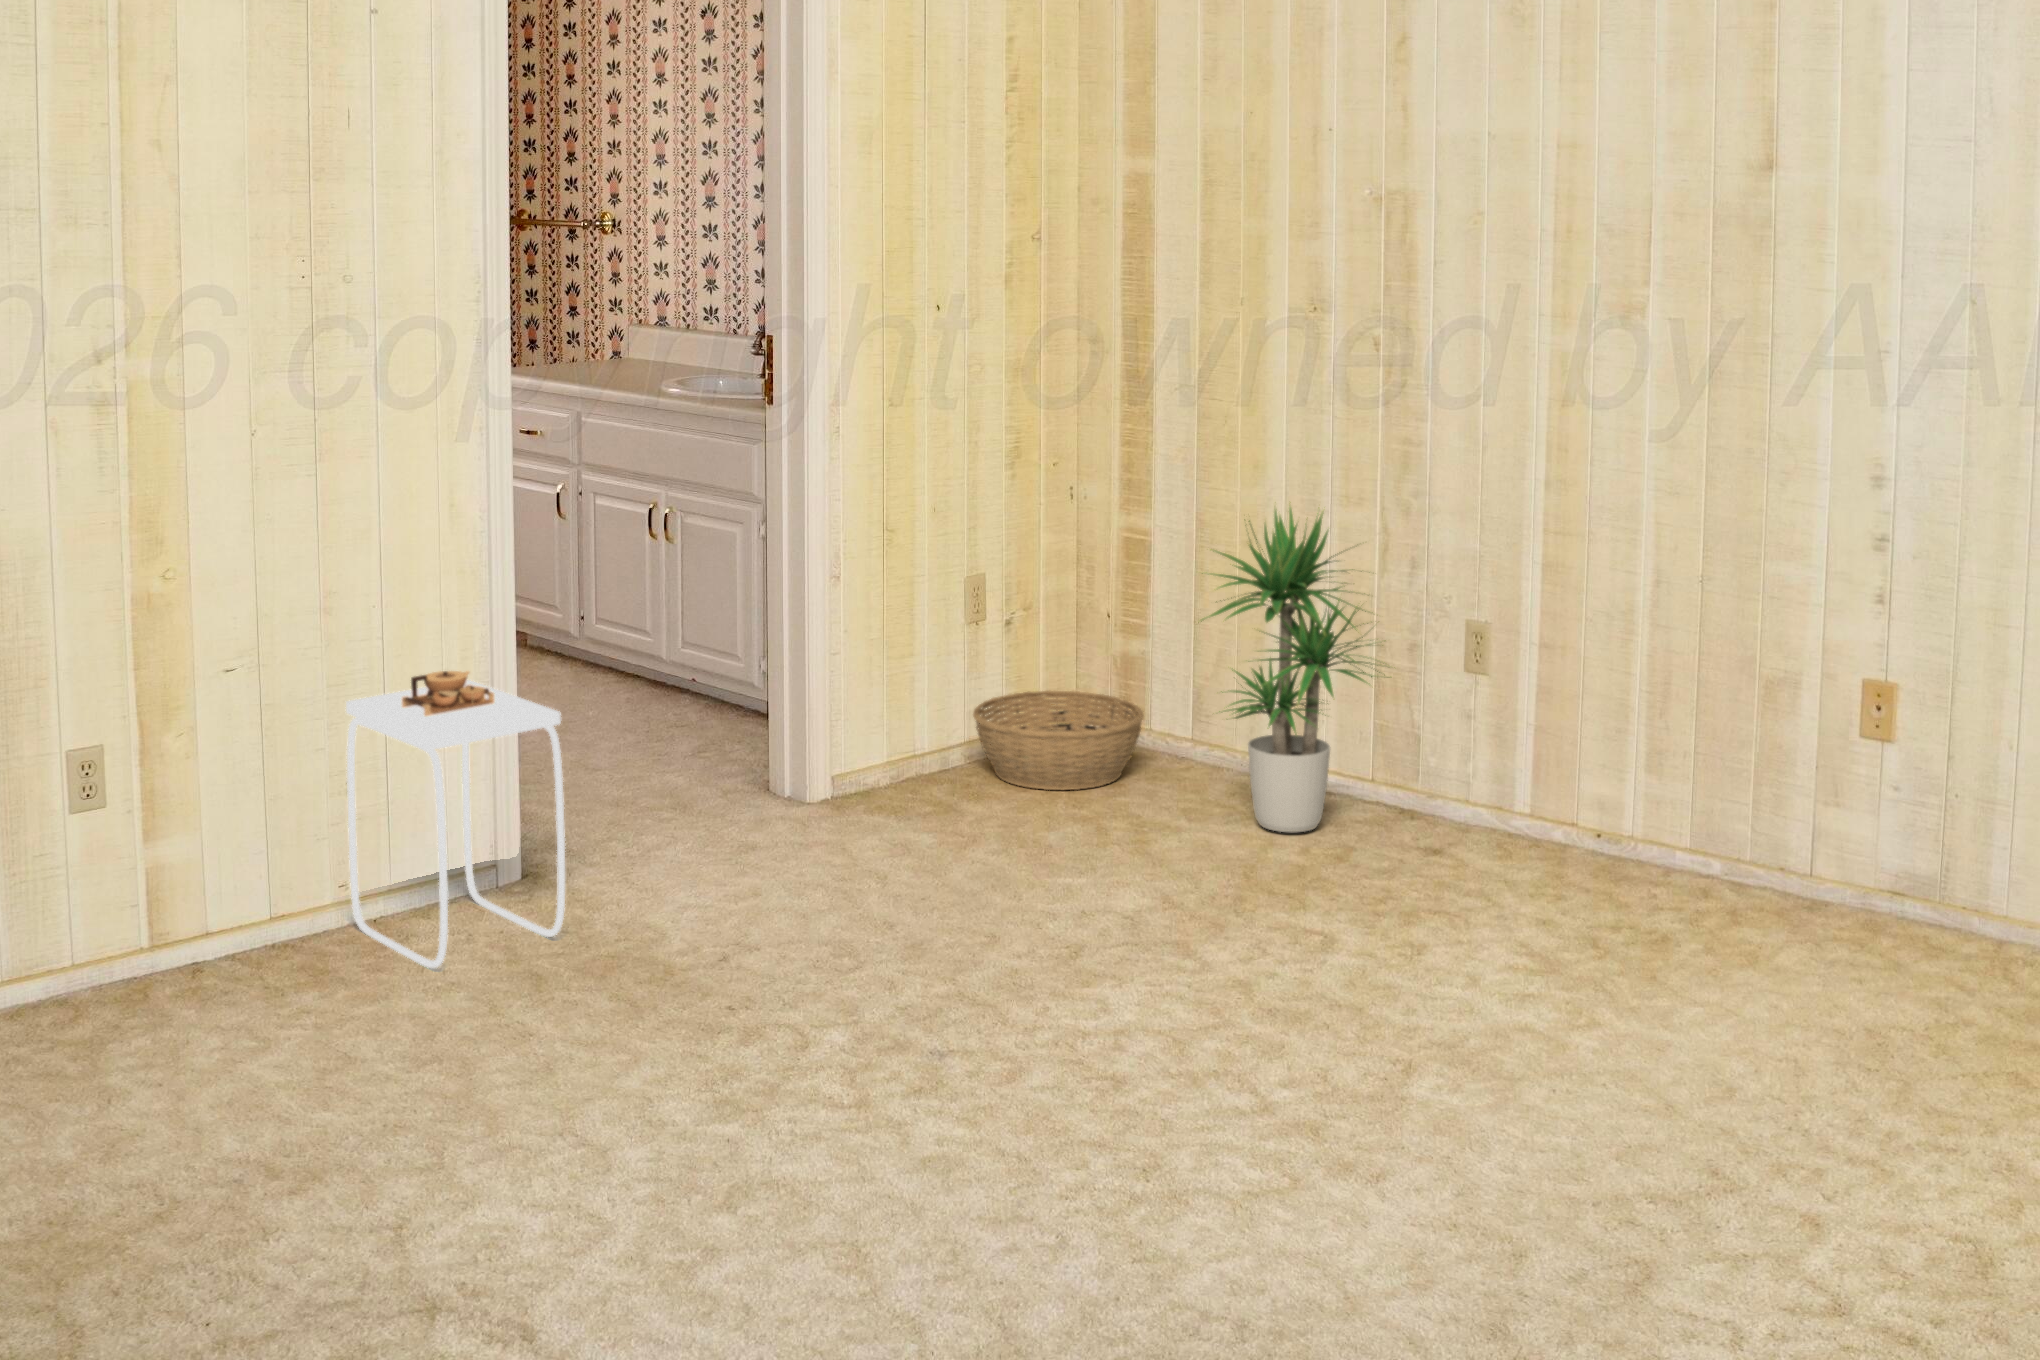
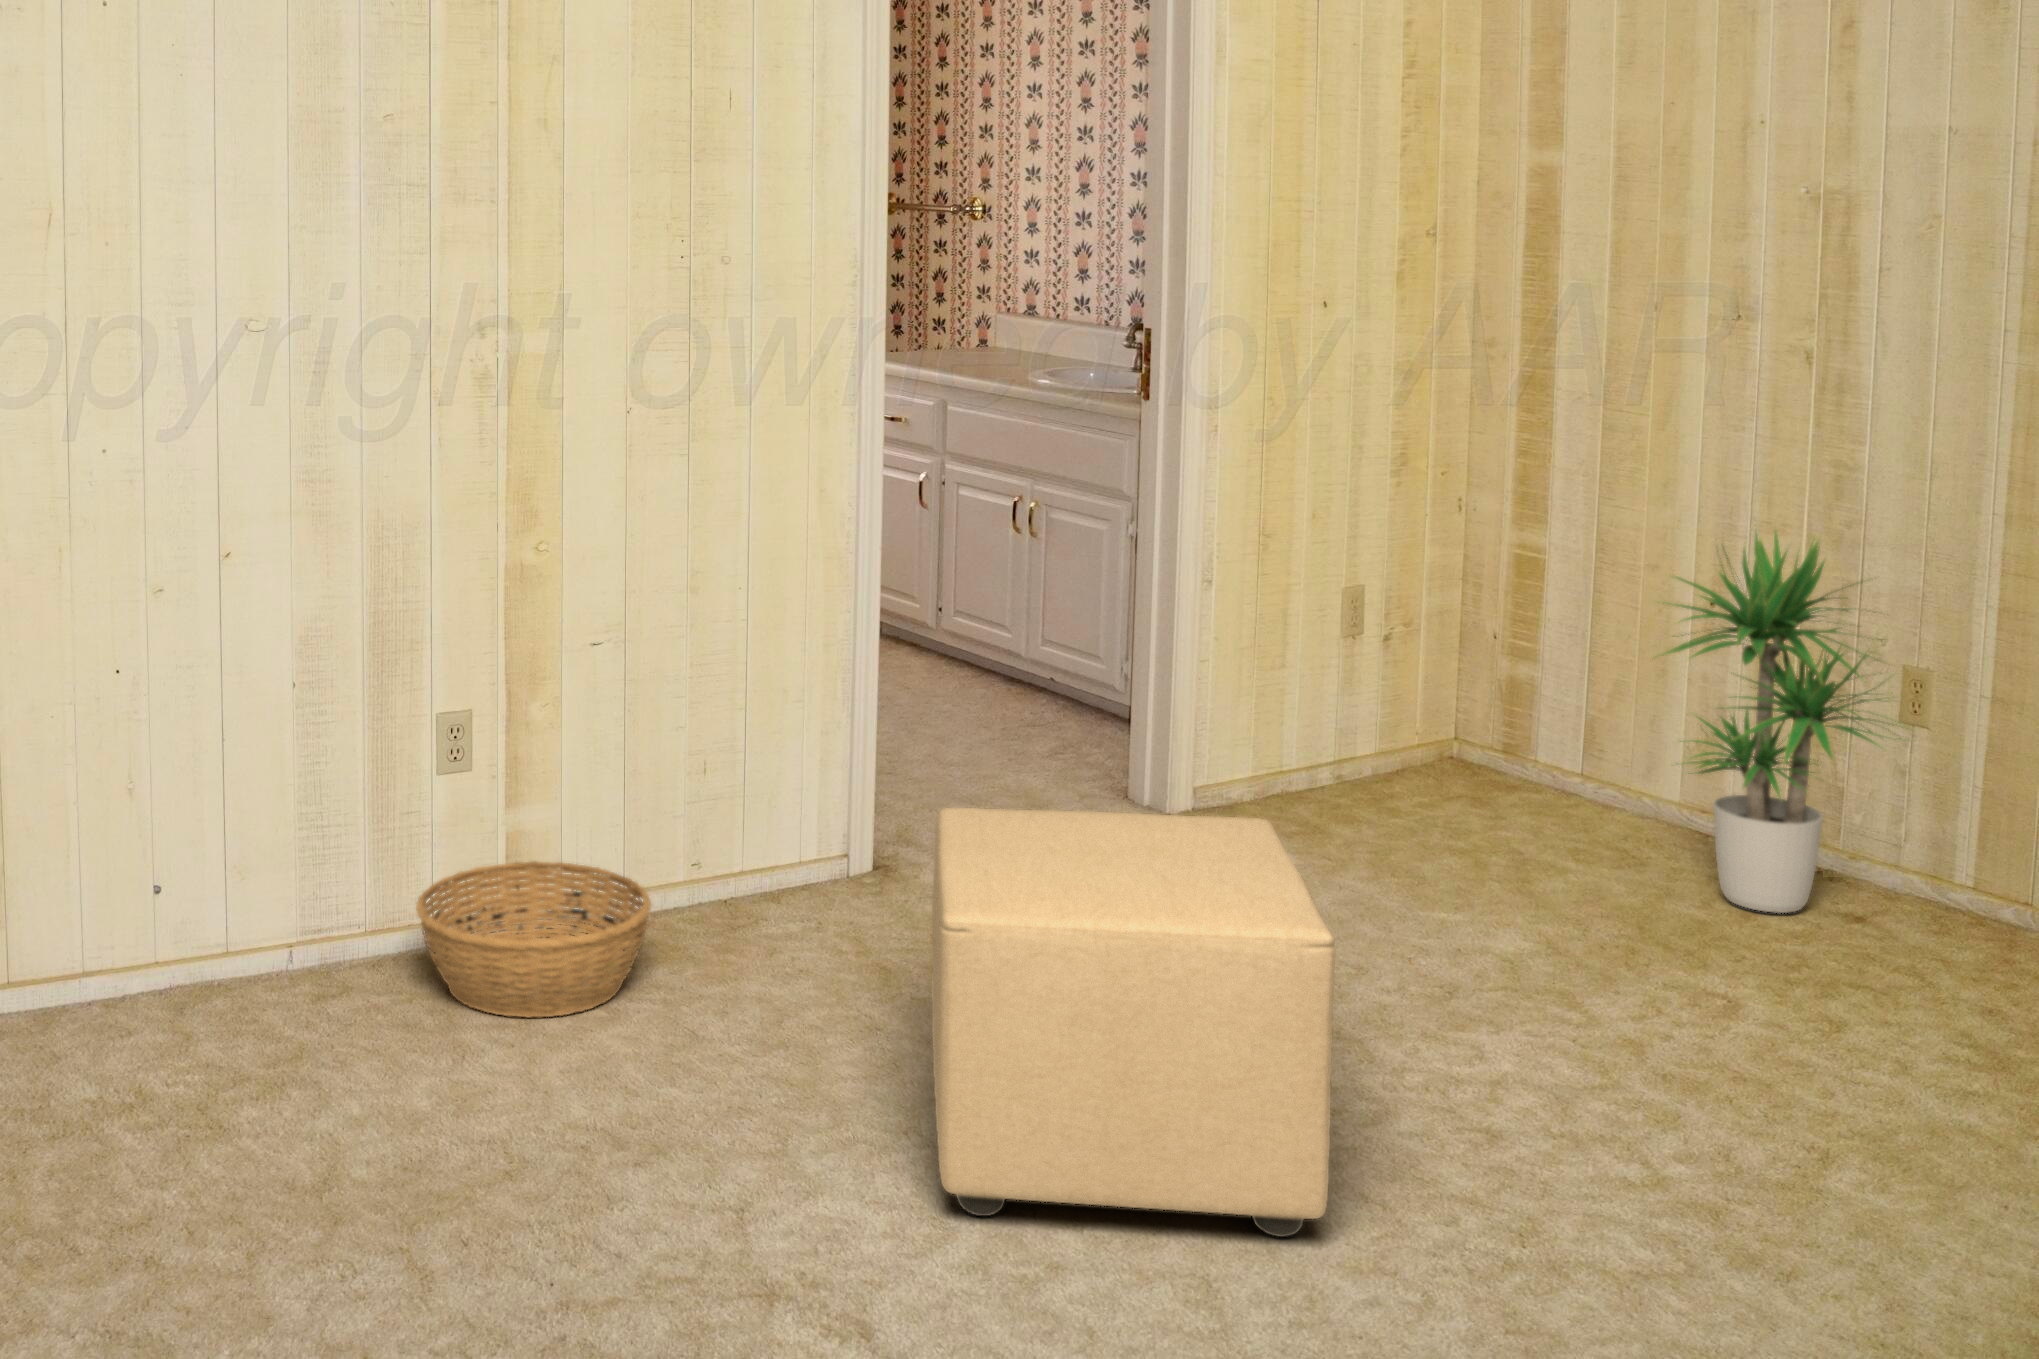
side table: present [346,671,565,968] -> none [698,657,916,963]
basket: present [973,691,1144,790] -> present [416,861,651,1018]
ottoman: none [583,783,930,1163] -> present [932,807,1335,1237]

